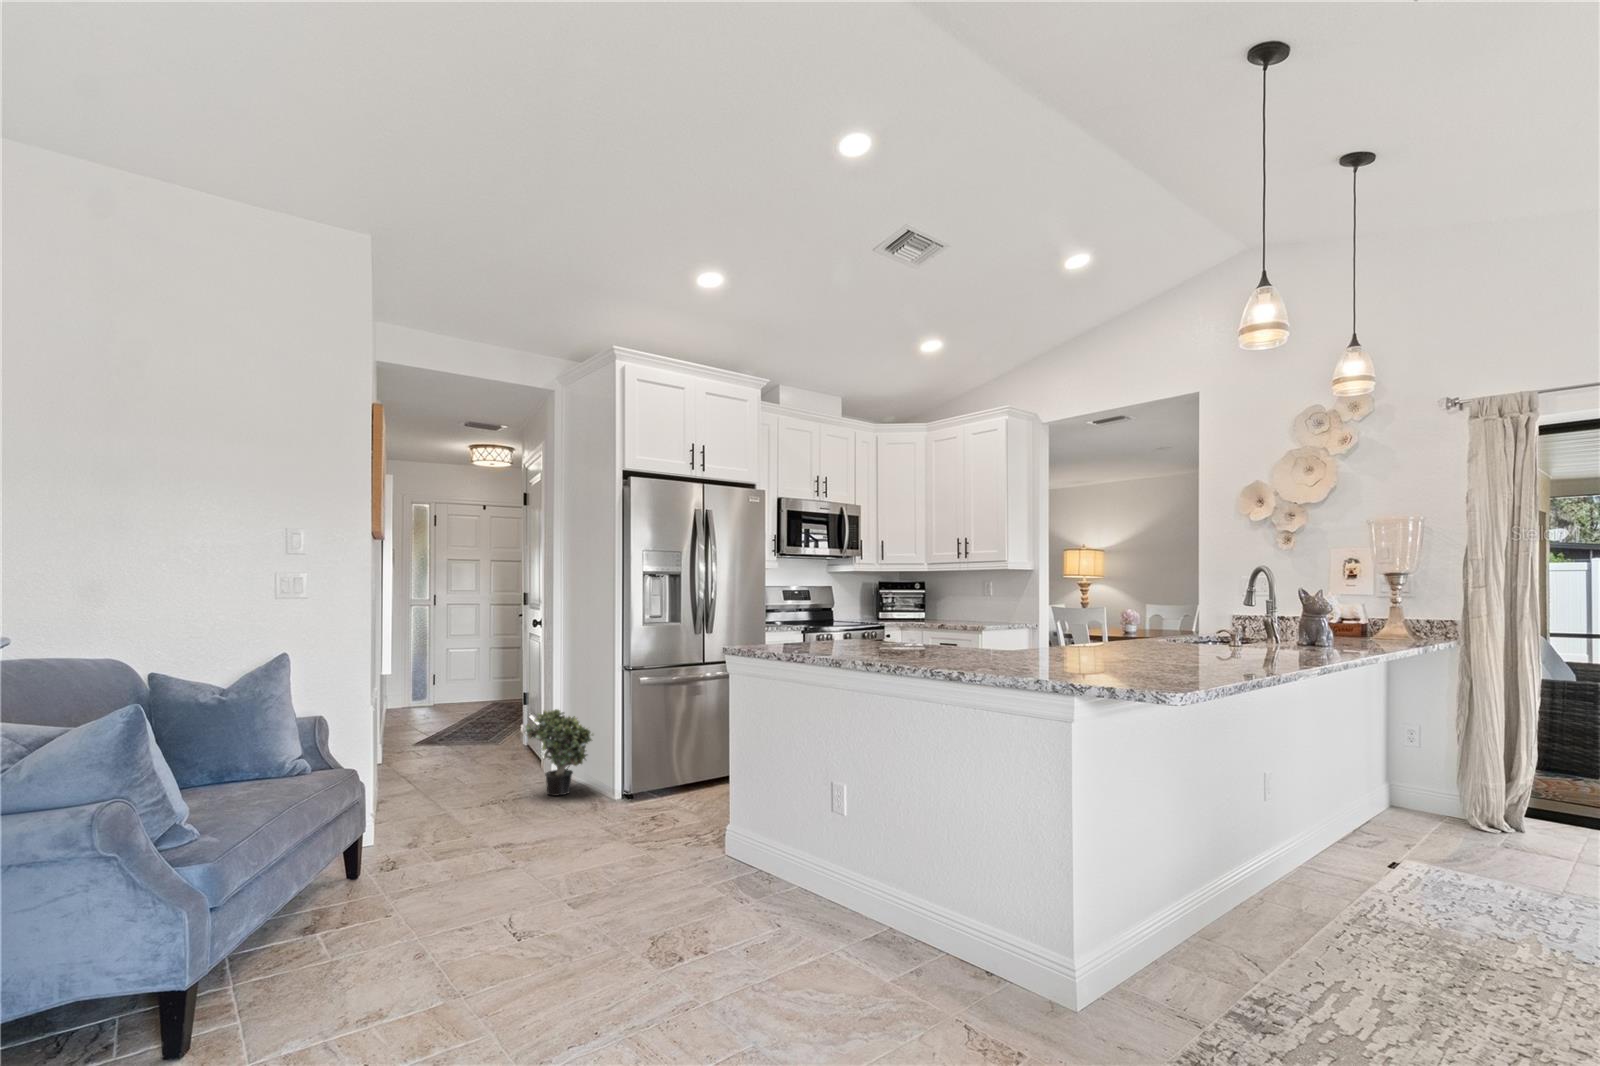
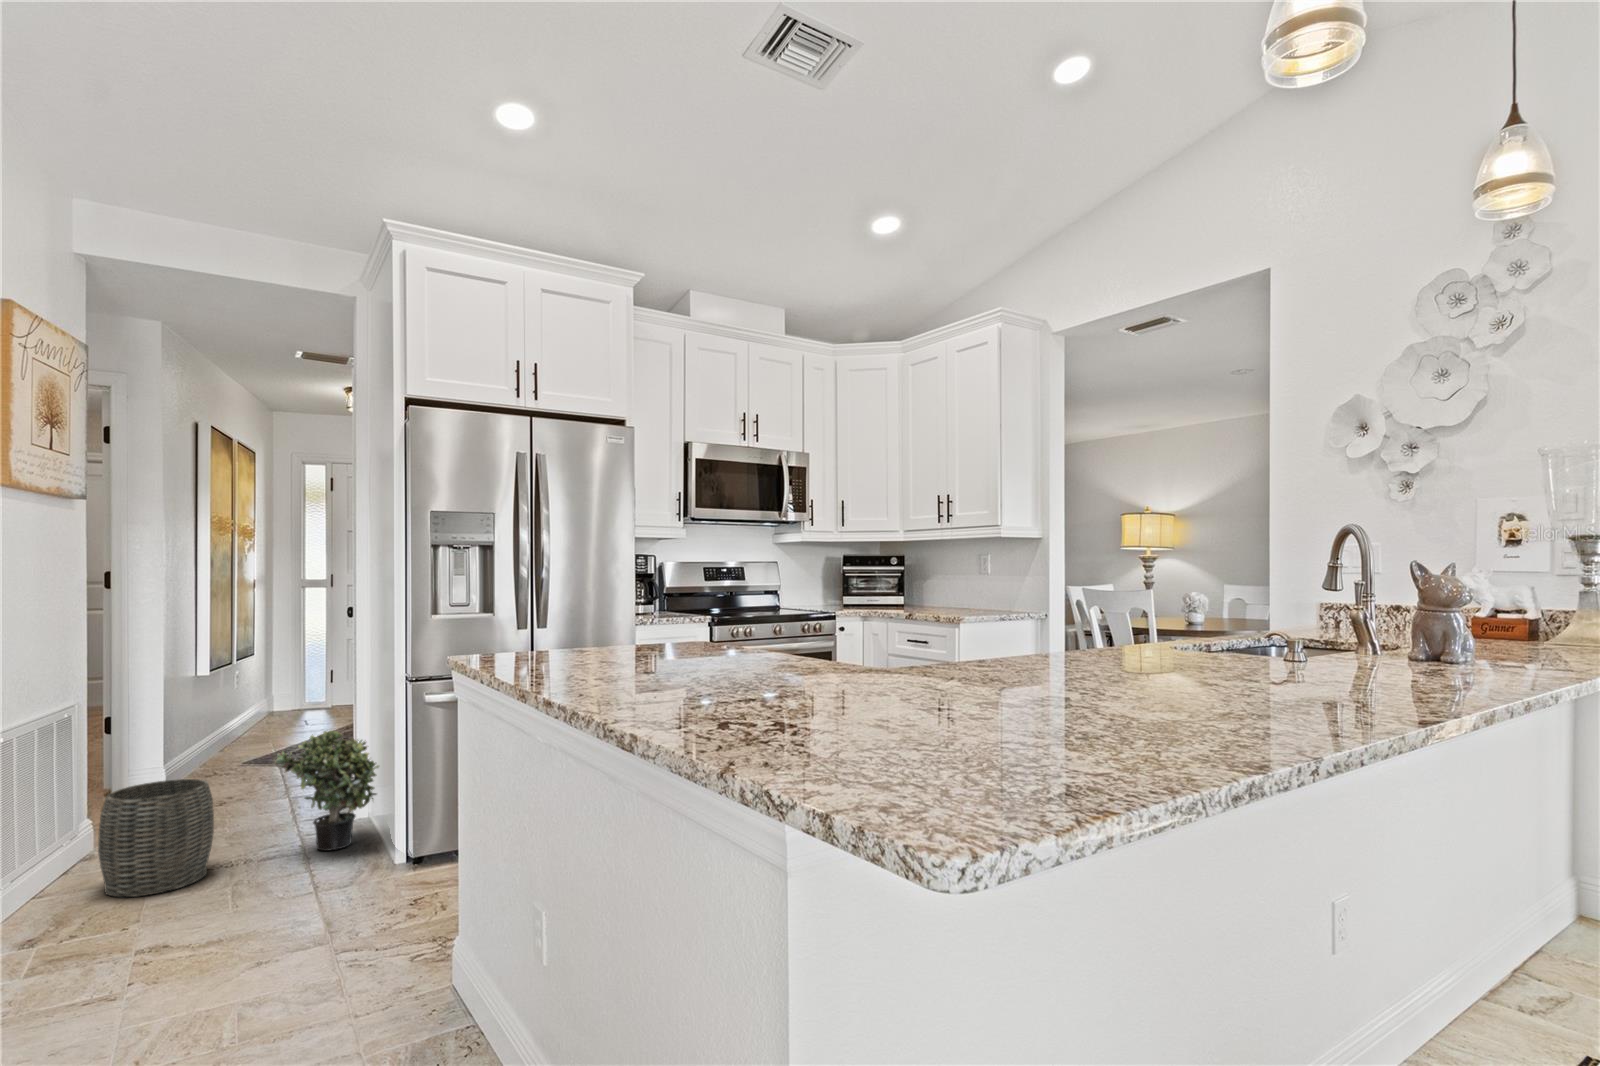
woven basket: none [420,743,491,823] -> present [98,779,214,897]

